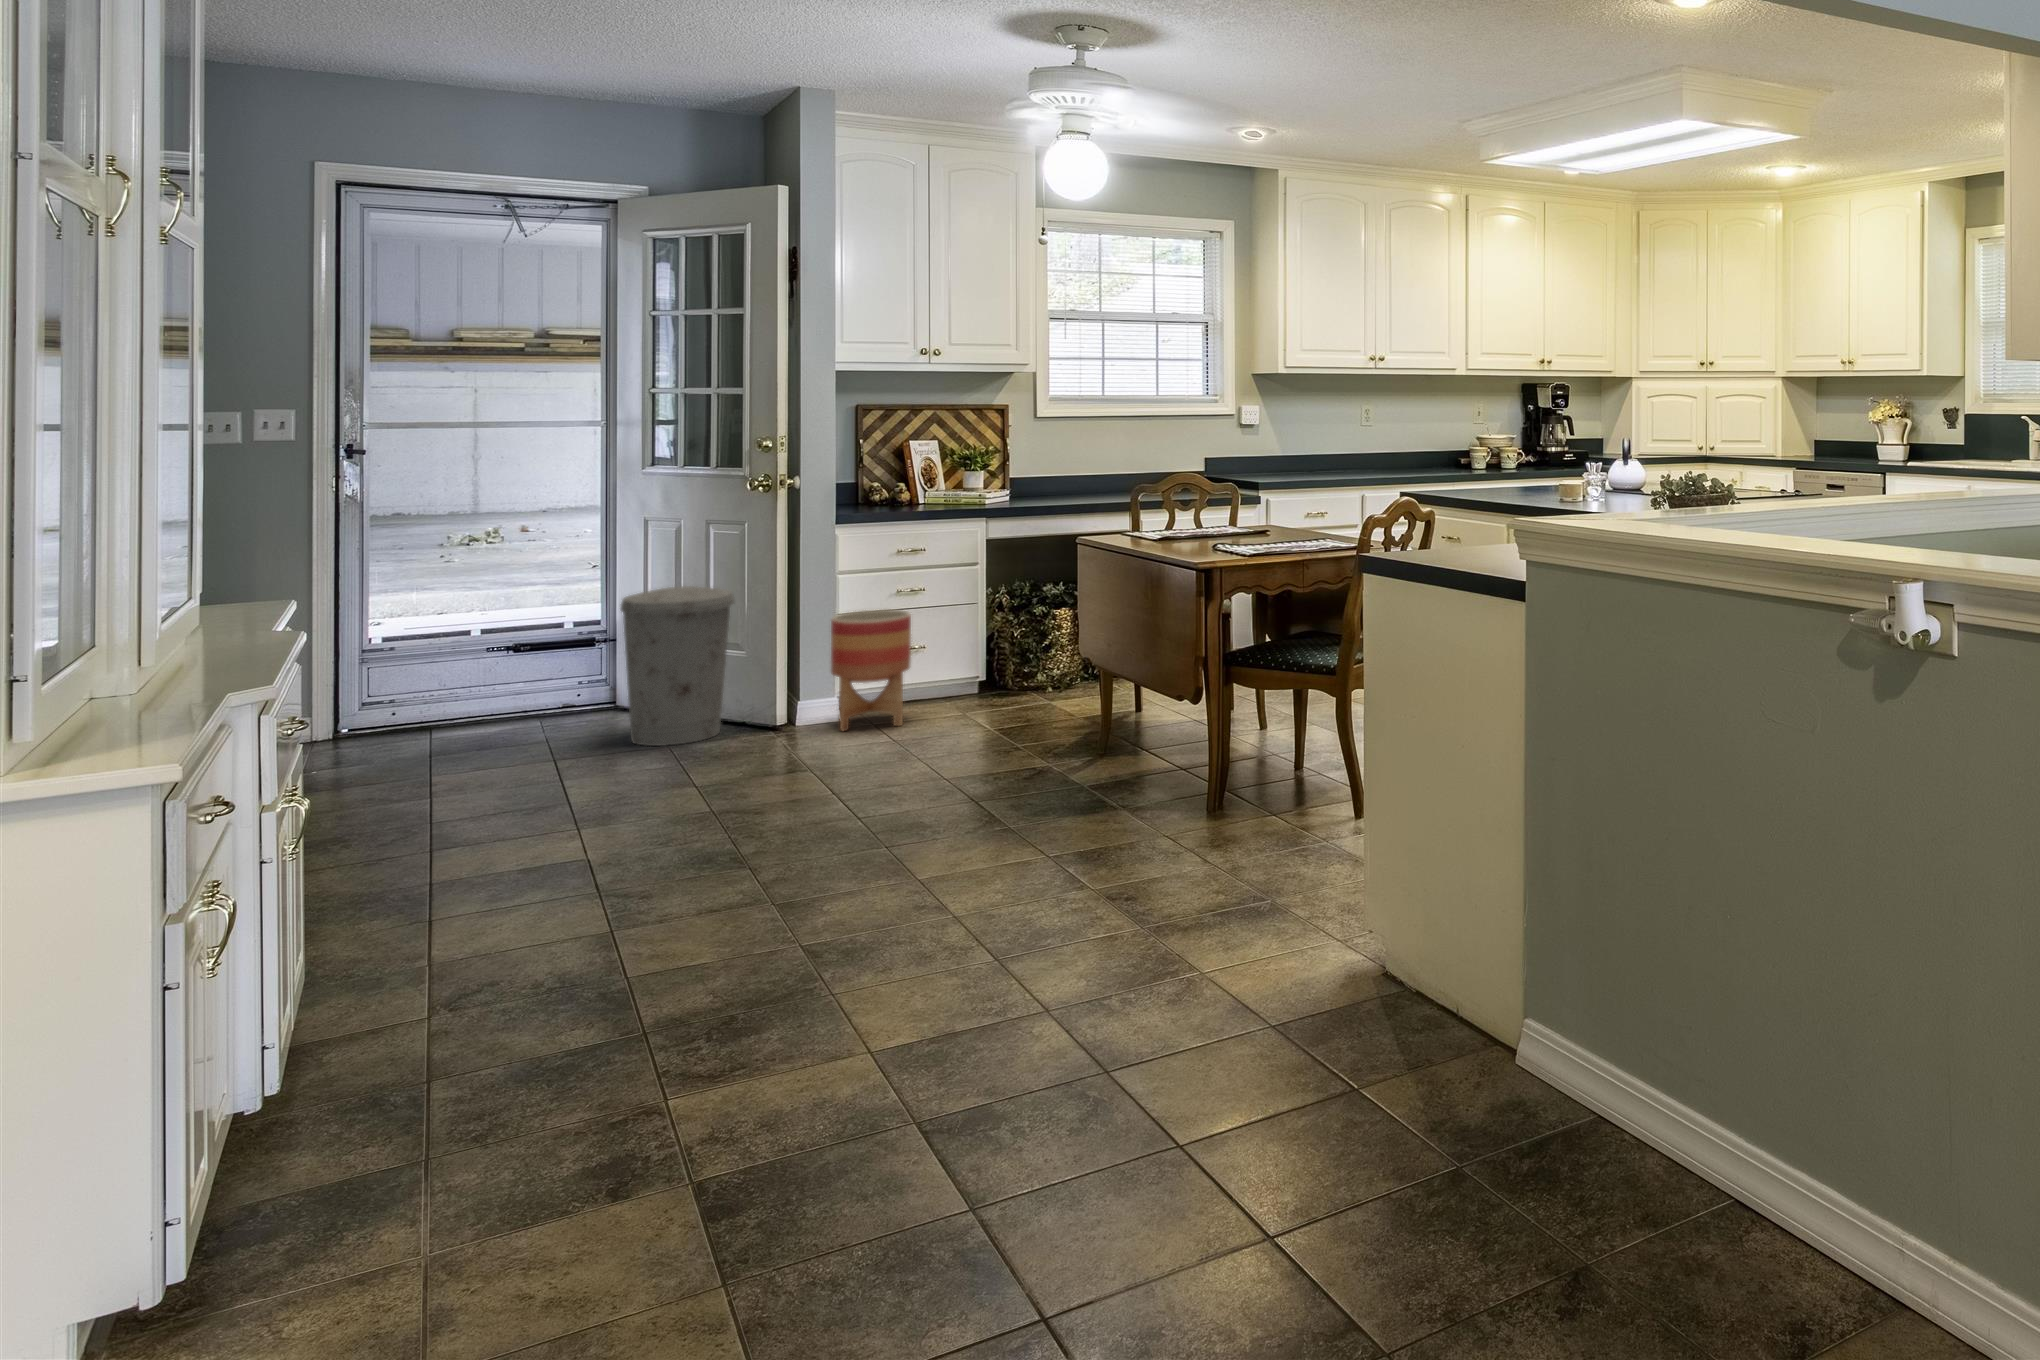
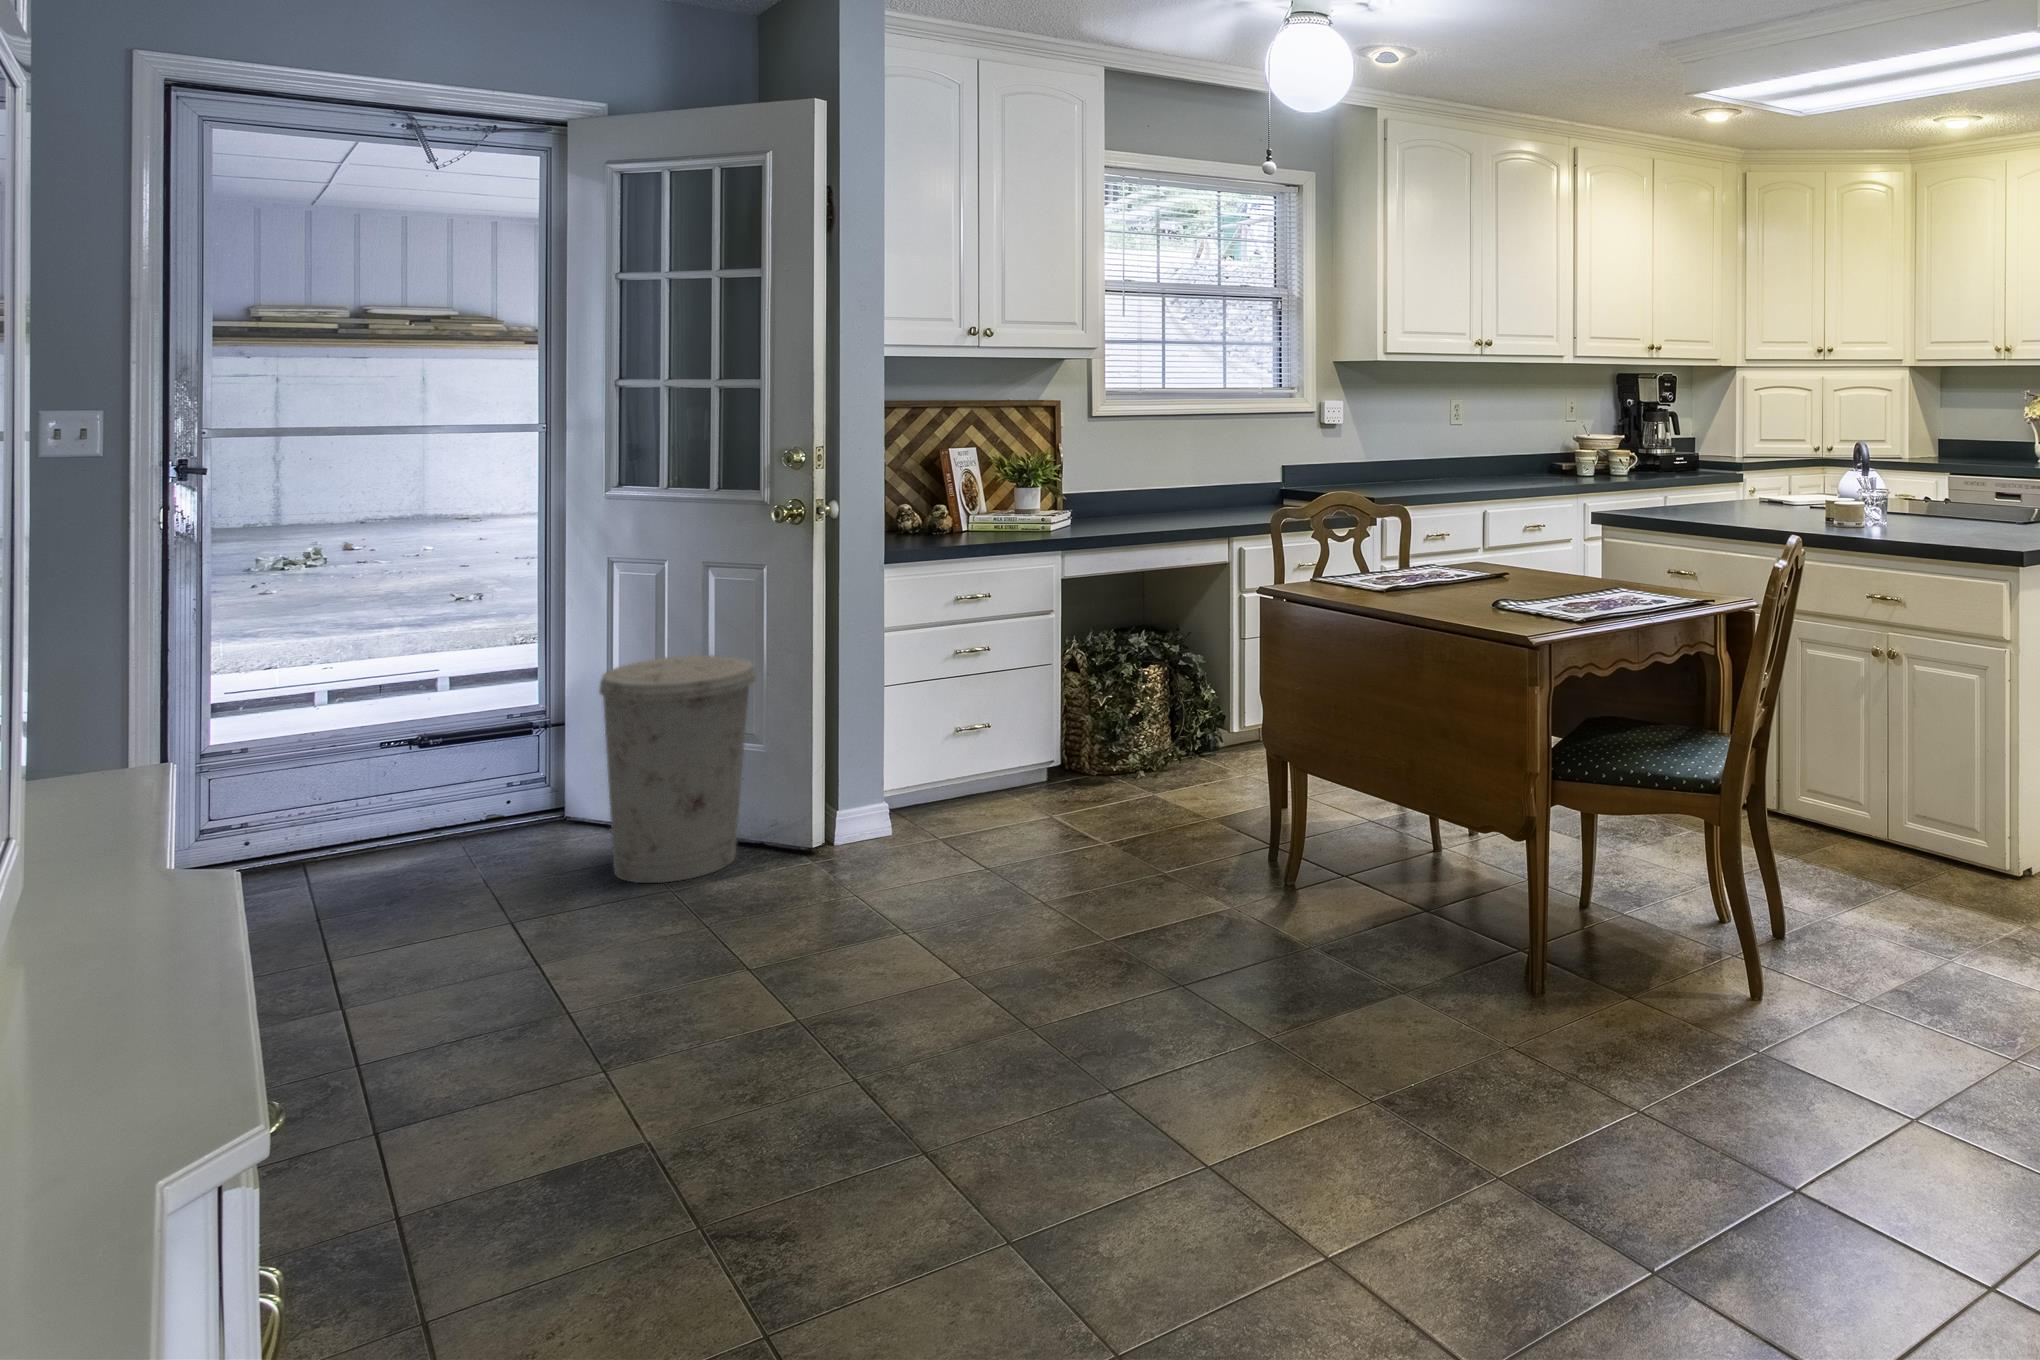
planter: present [831,609,911,731] -> none [888,678,992,849]

